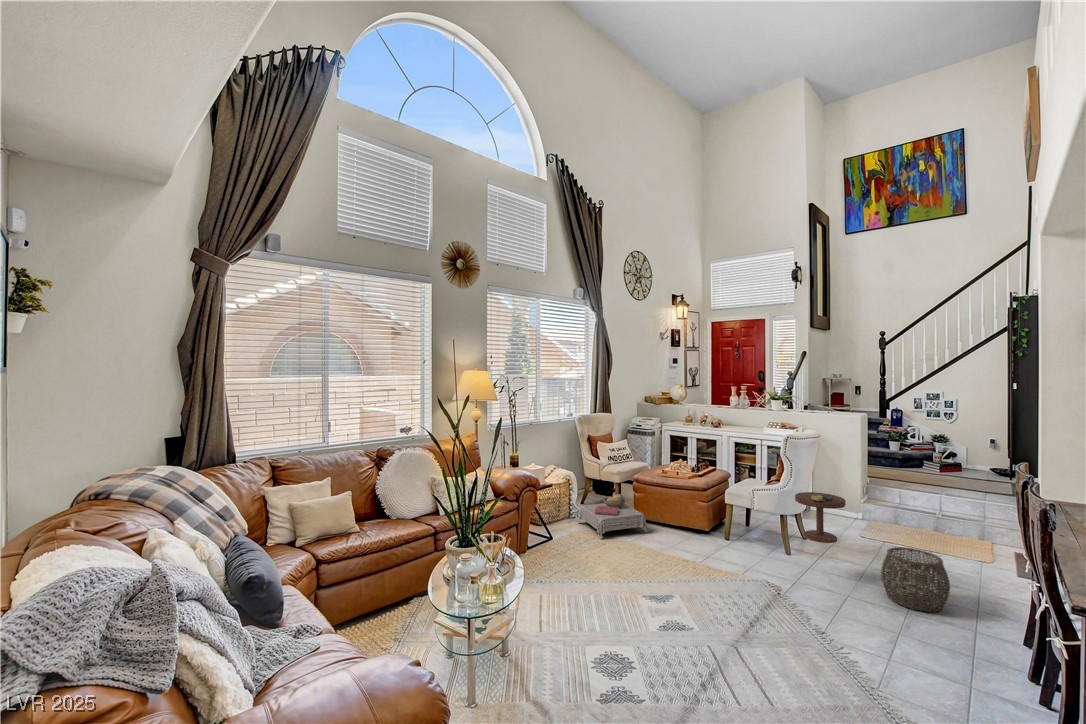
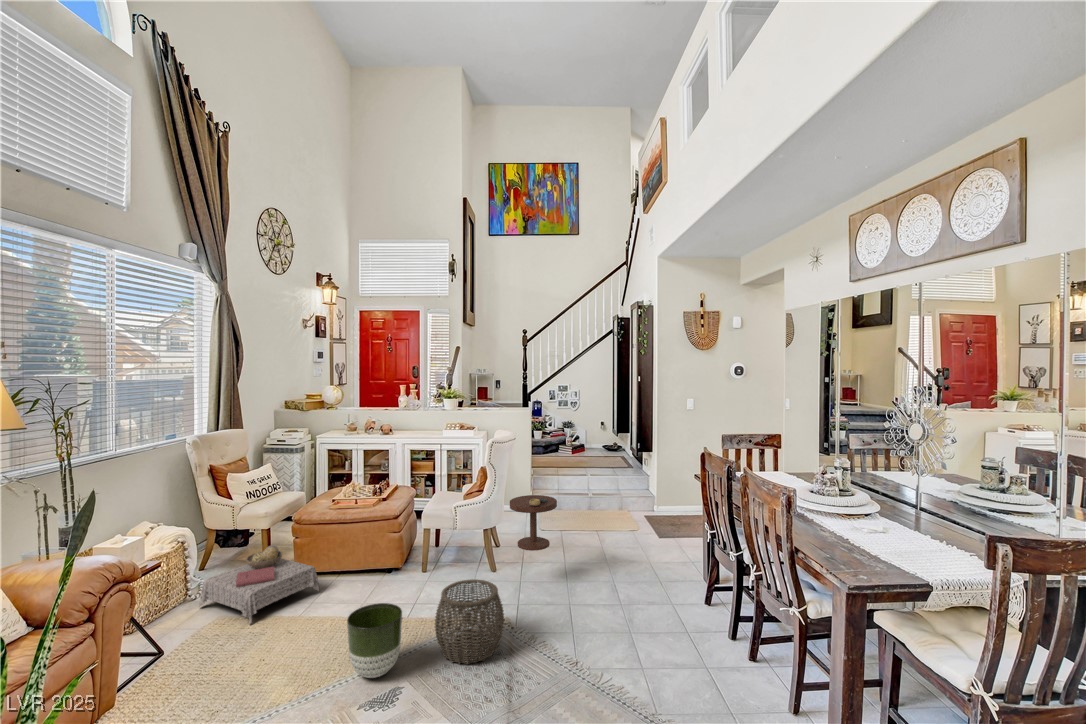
planter: none [644,541,681,590] -> present [347,603,402,678]
woven basket: present [881,547,950,612] -> present [435,579,504,664]

